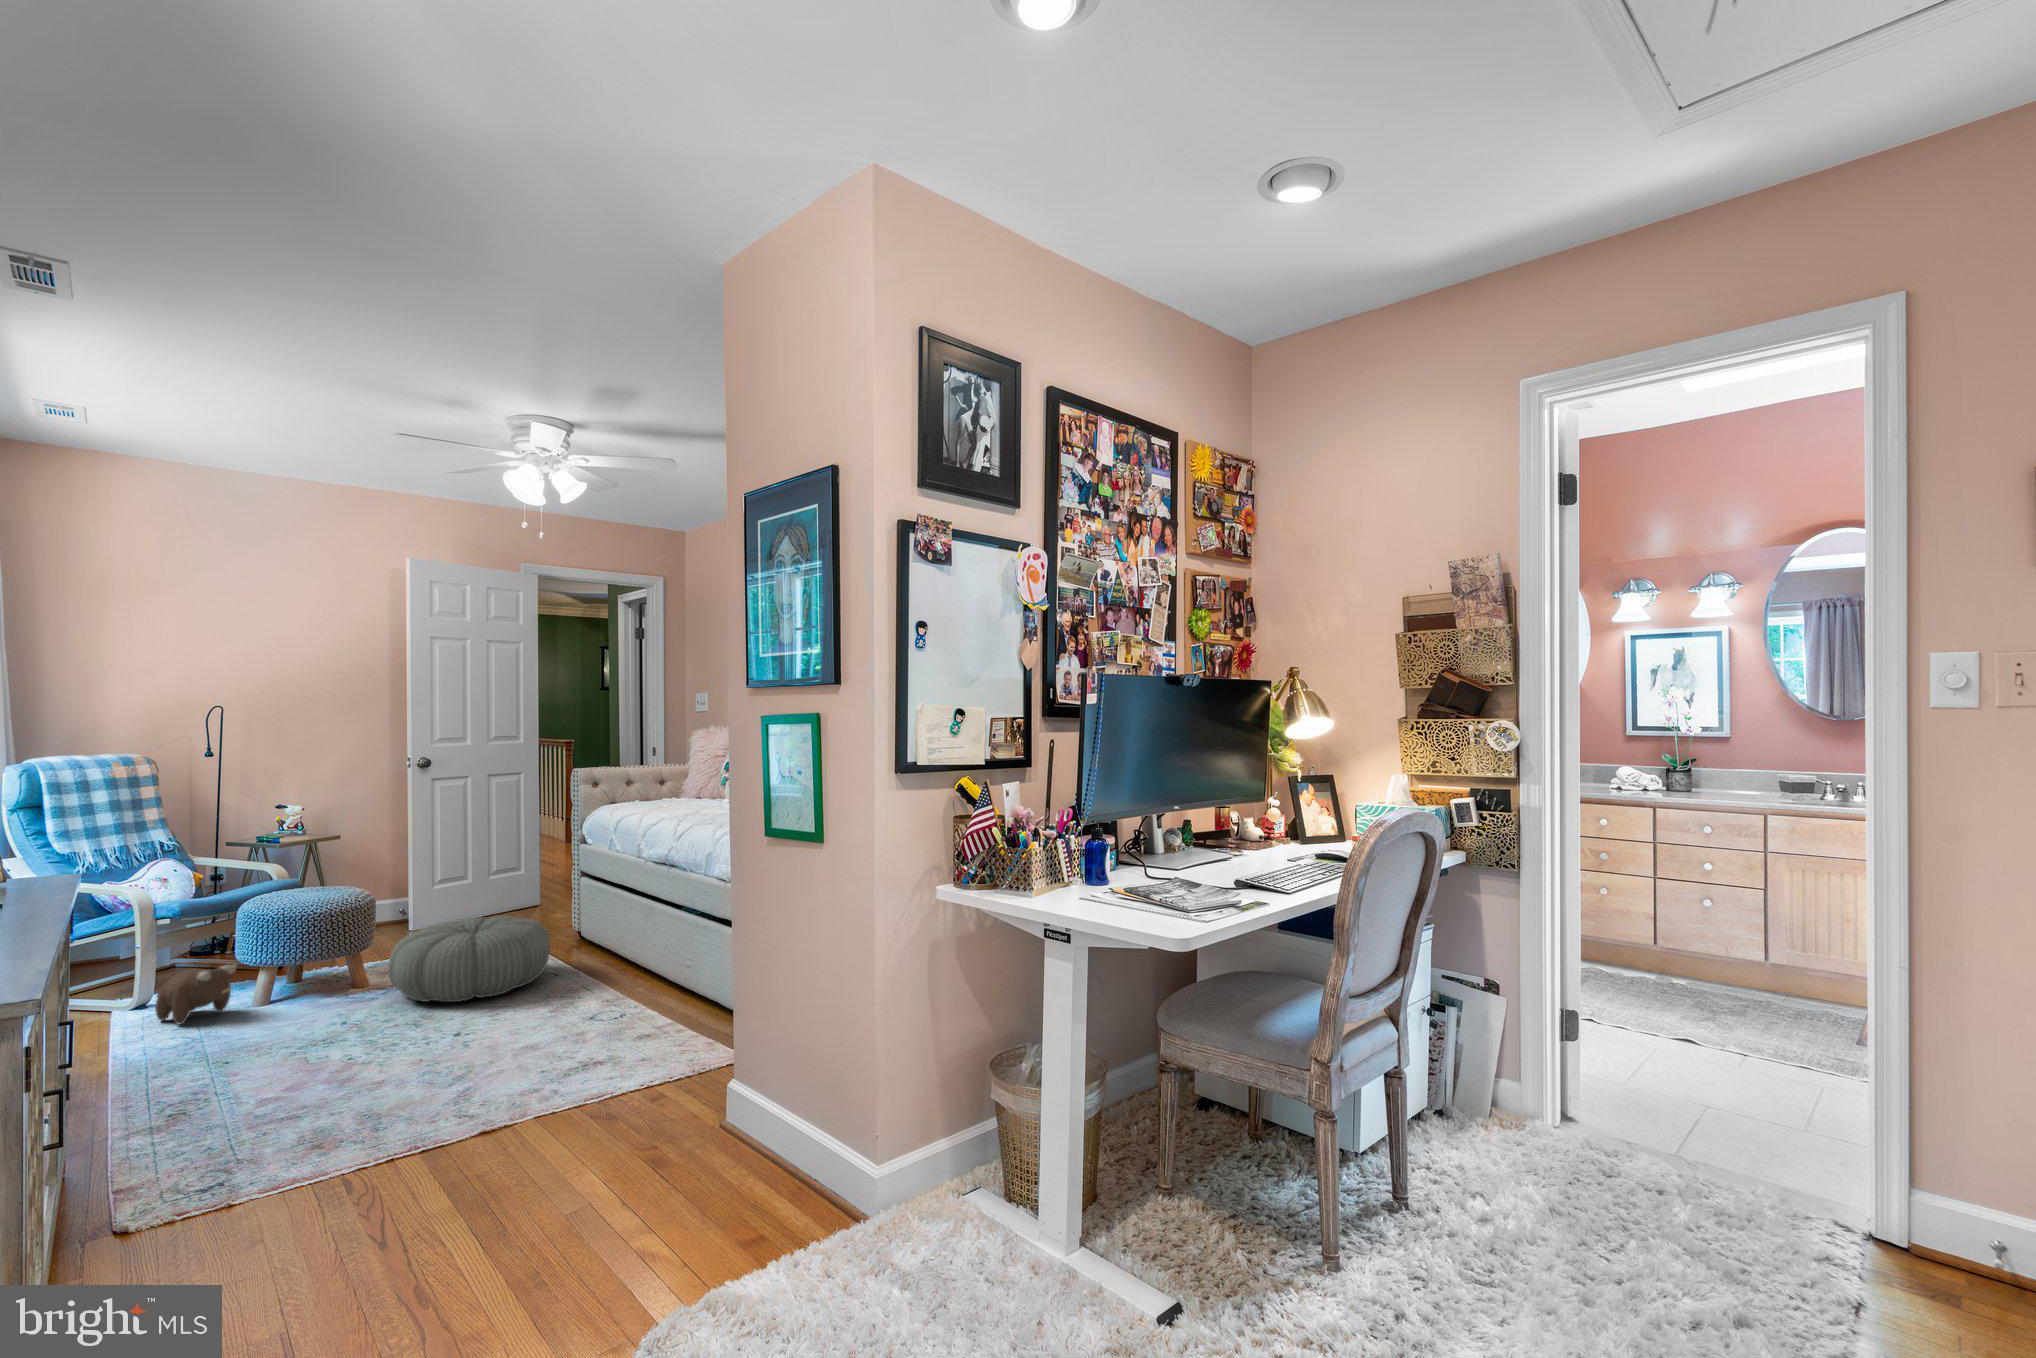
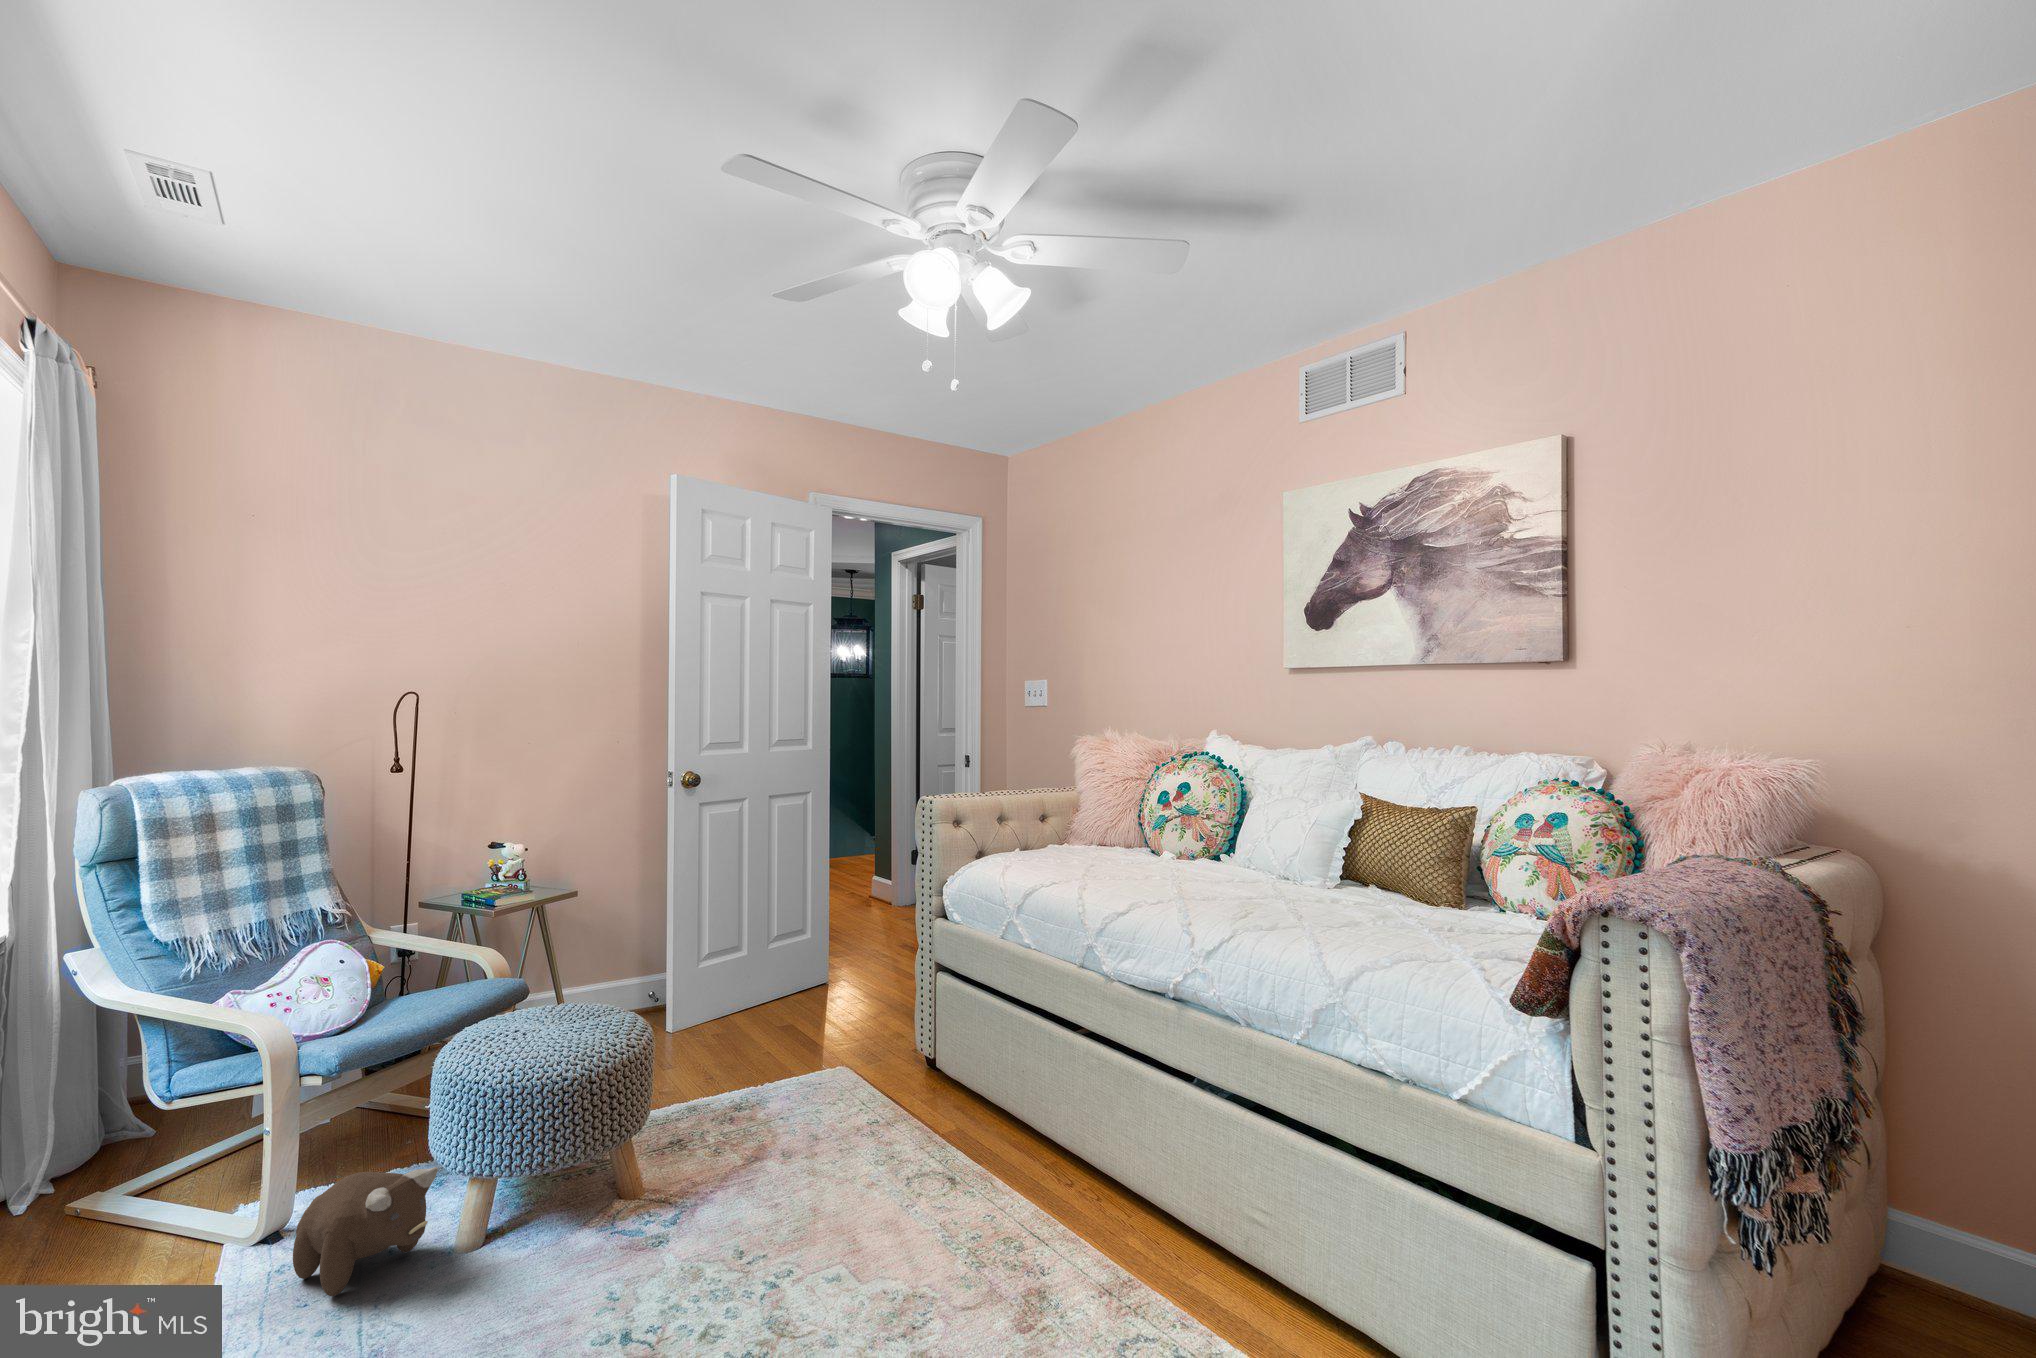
pouf: present [388,916,550,1002] -> none [694,1047,957,1246]

